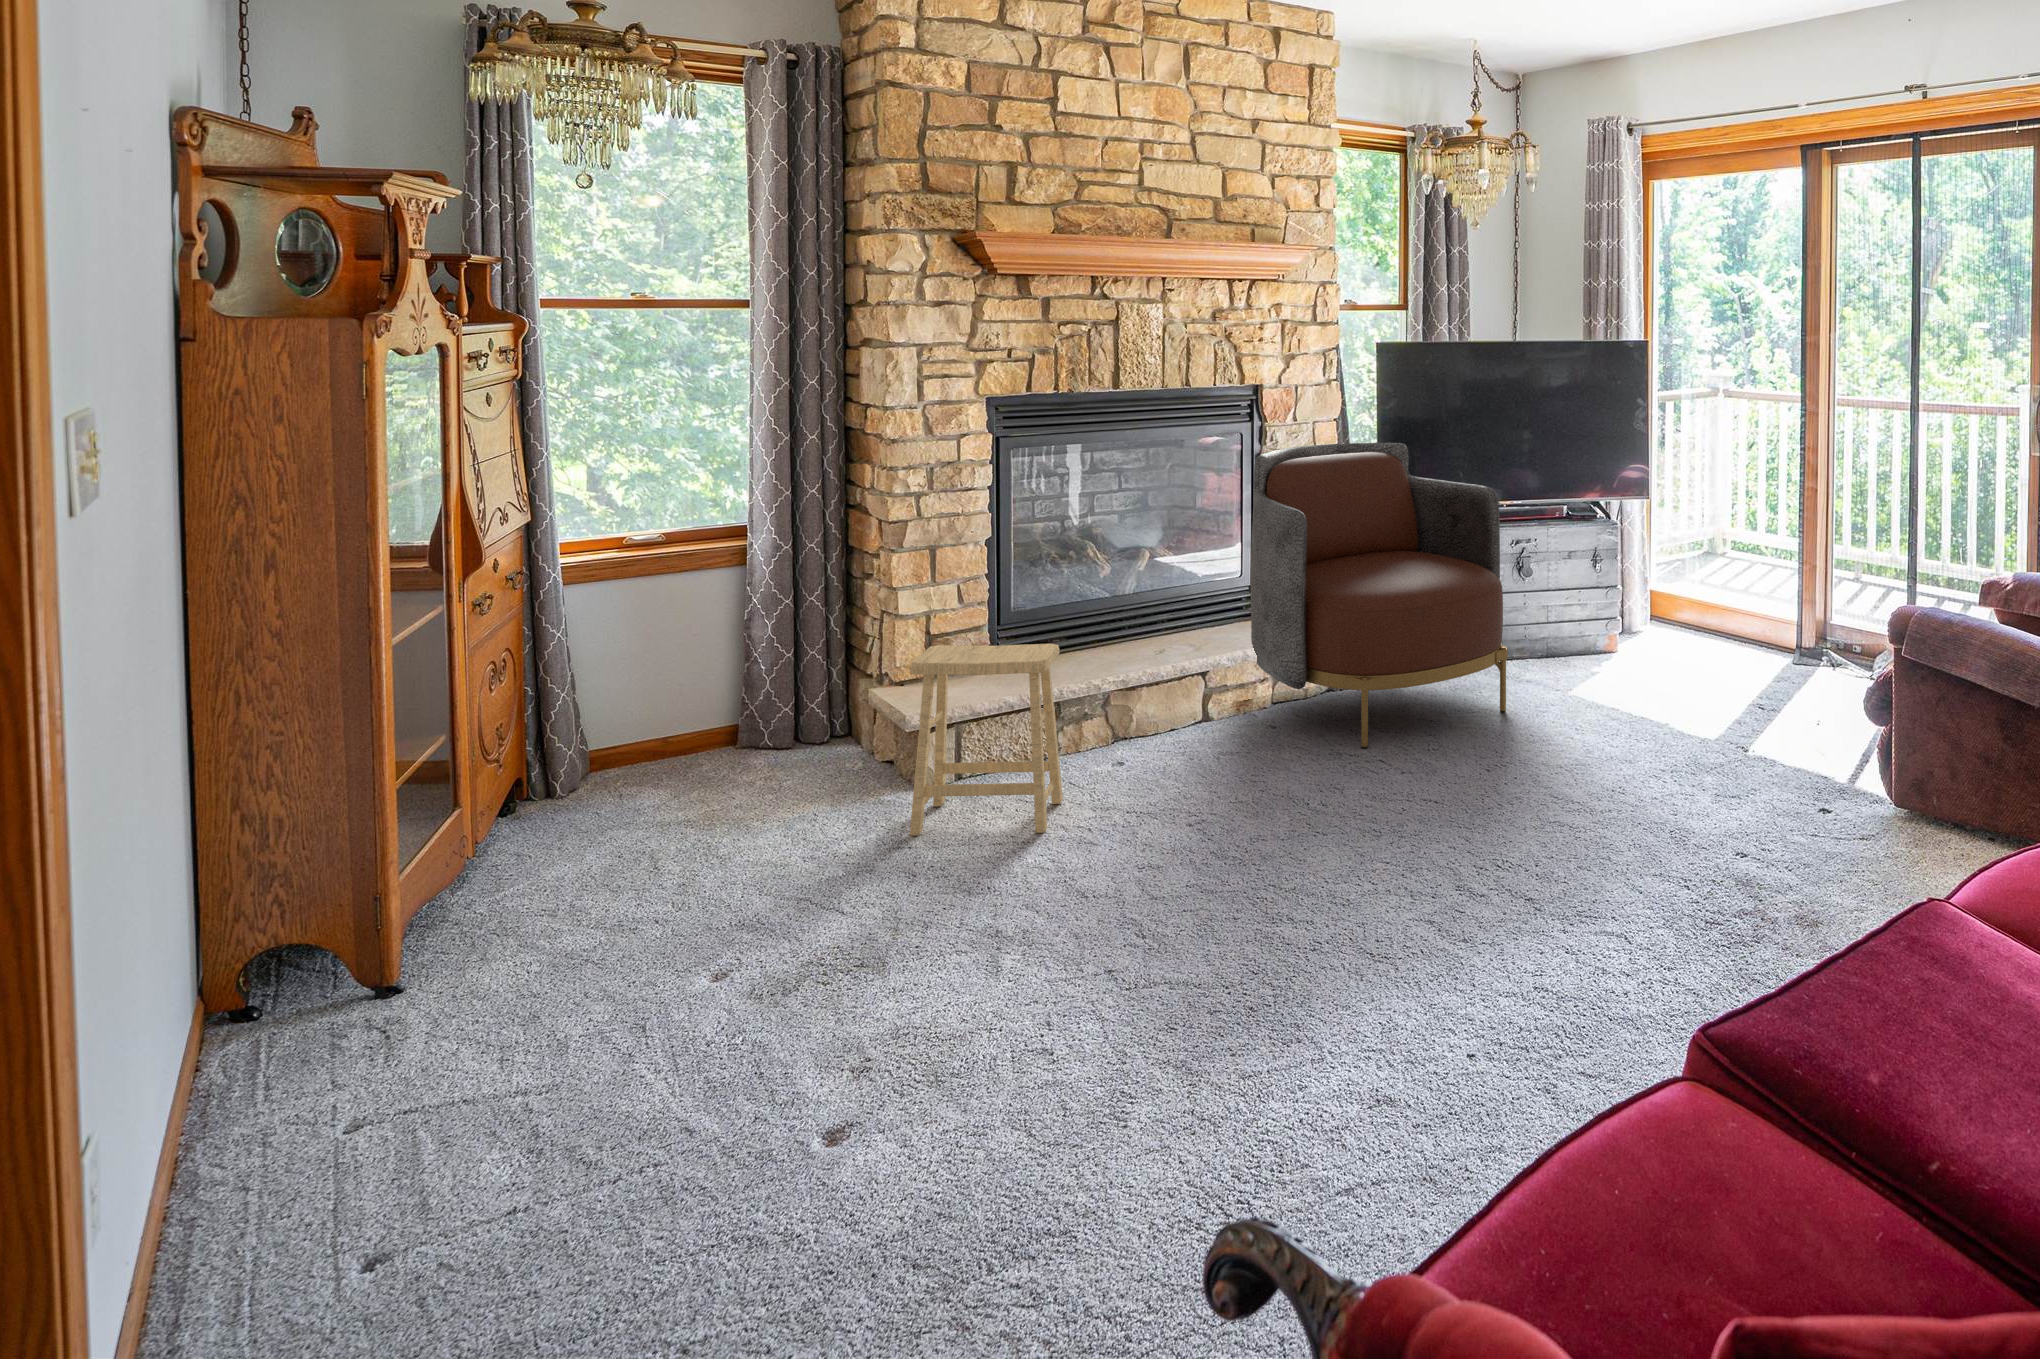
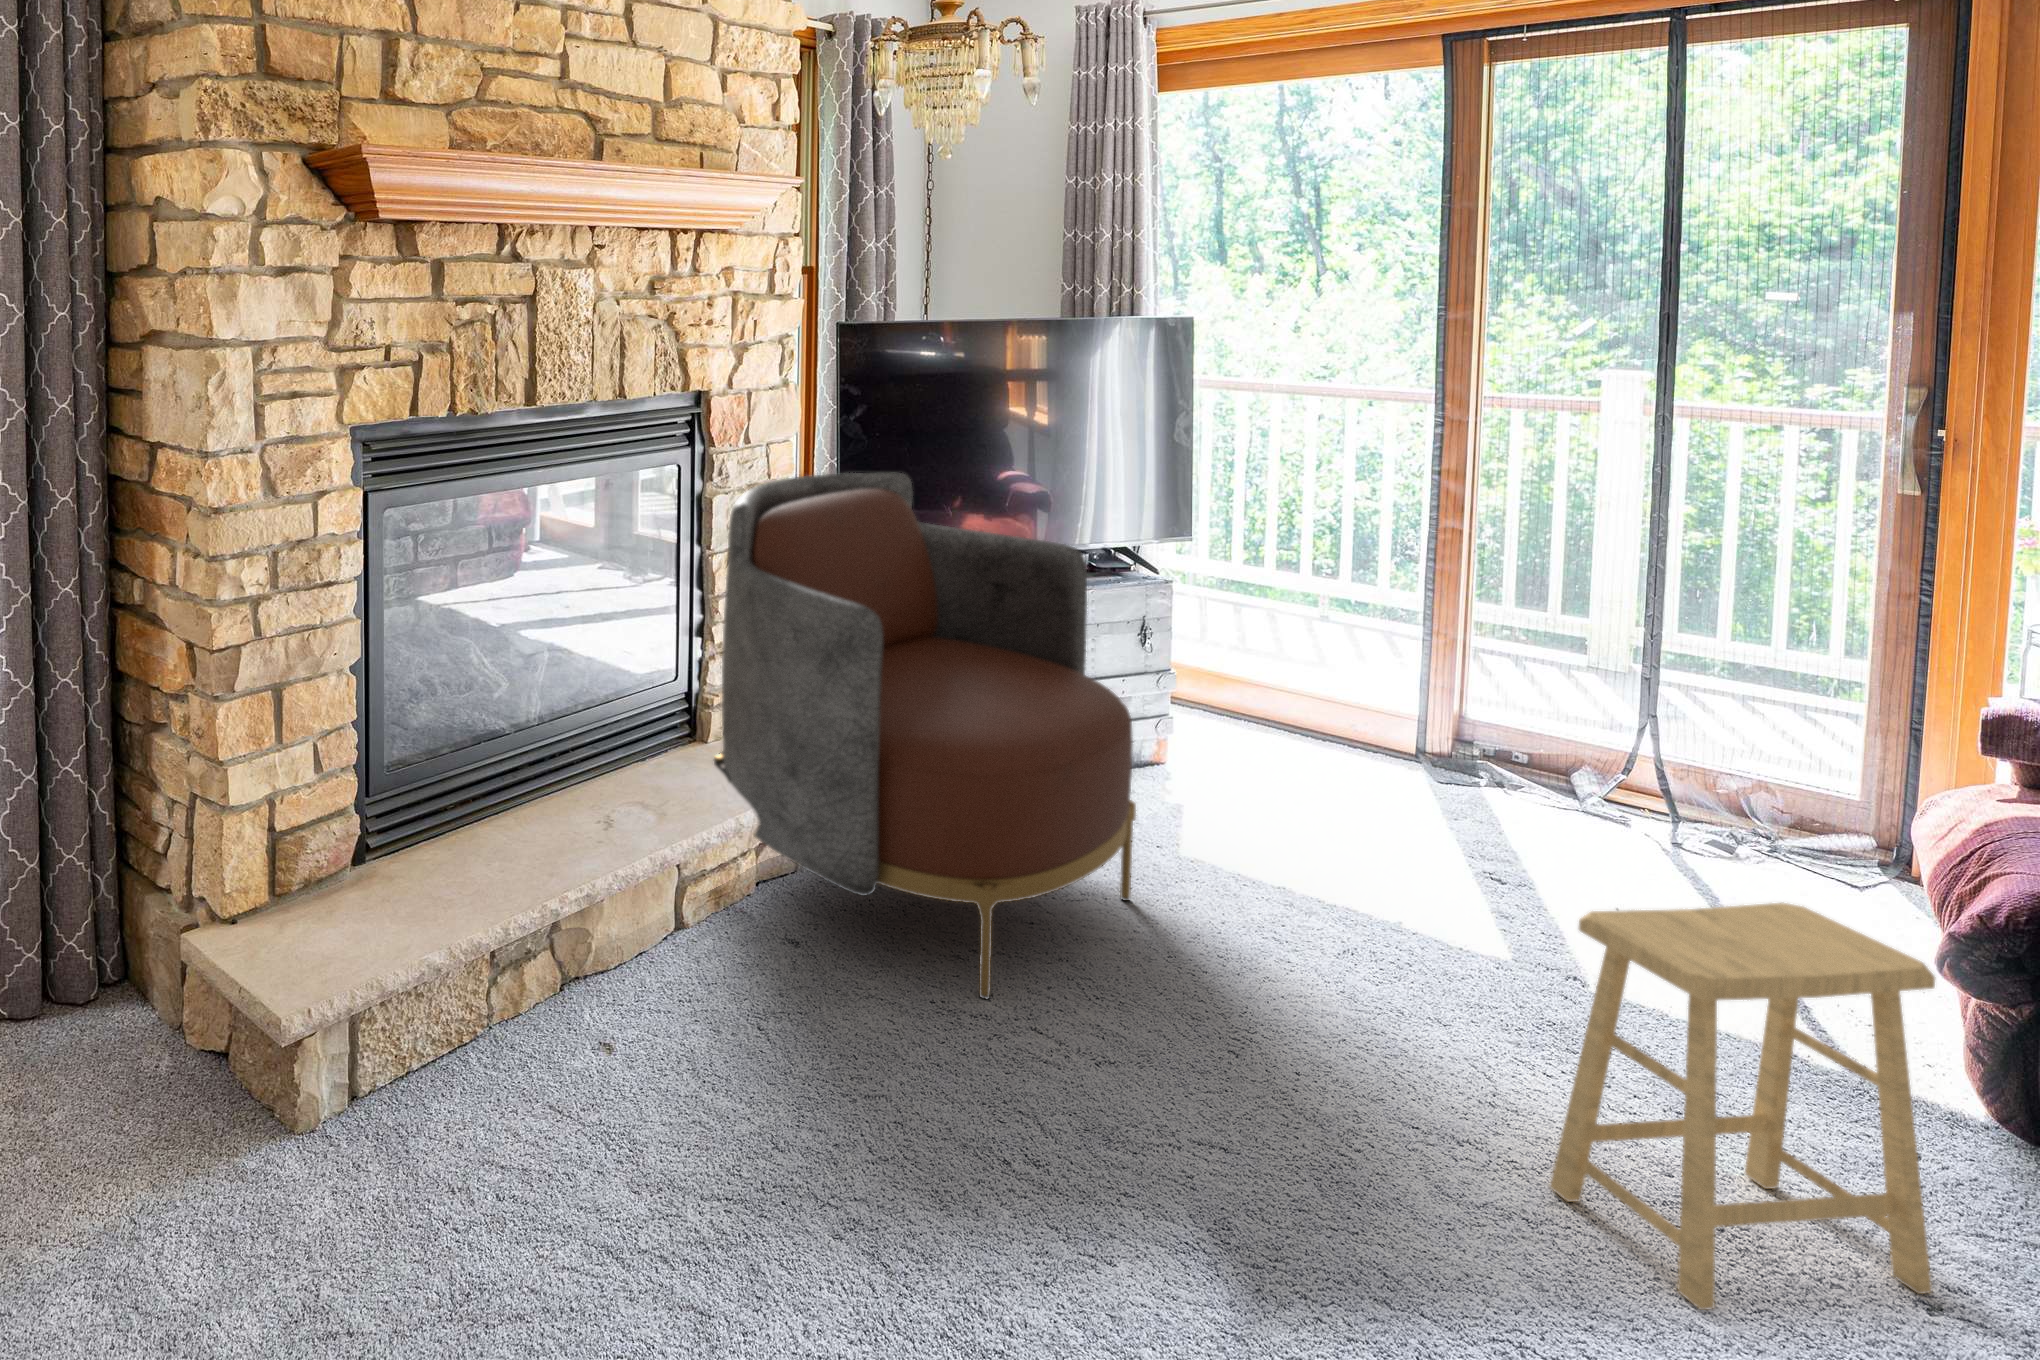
footstool: present [910,644,1063,836] -> present [1550,903,1935,1310]

